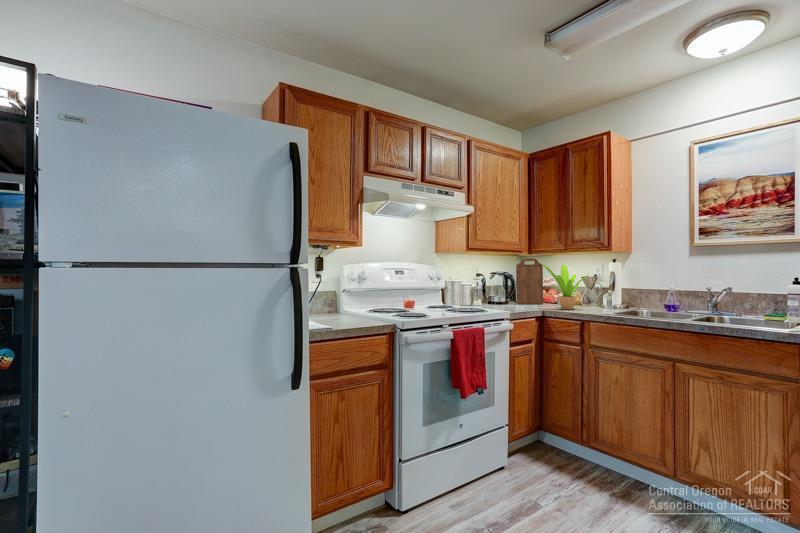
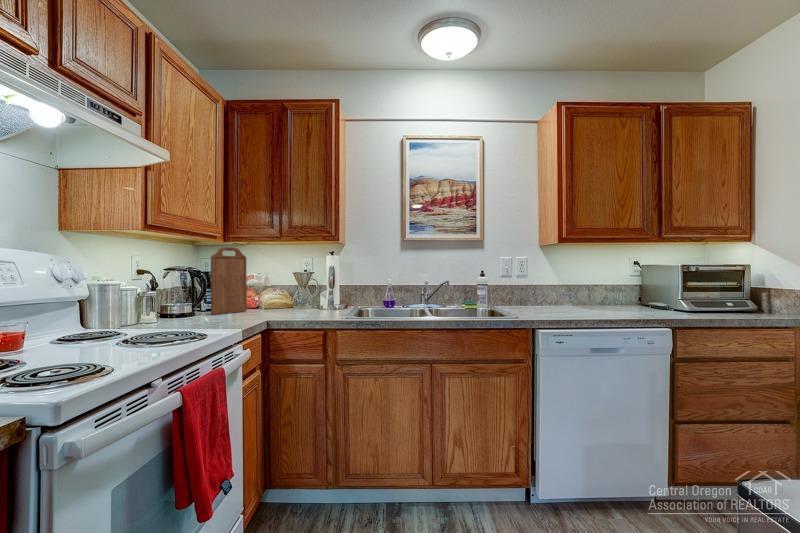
potted plant: present [542,264,589,310] -> none [267,255,324,317]

